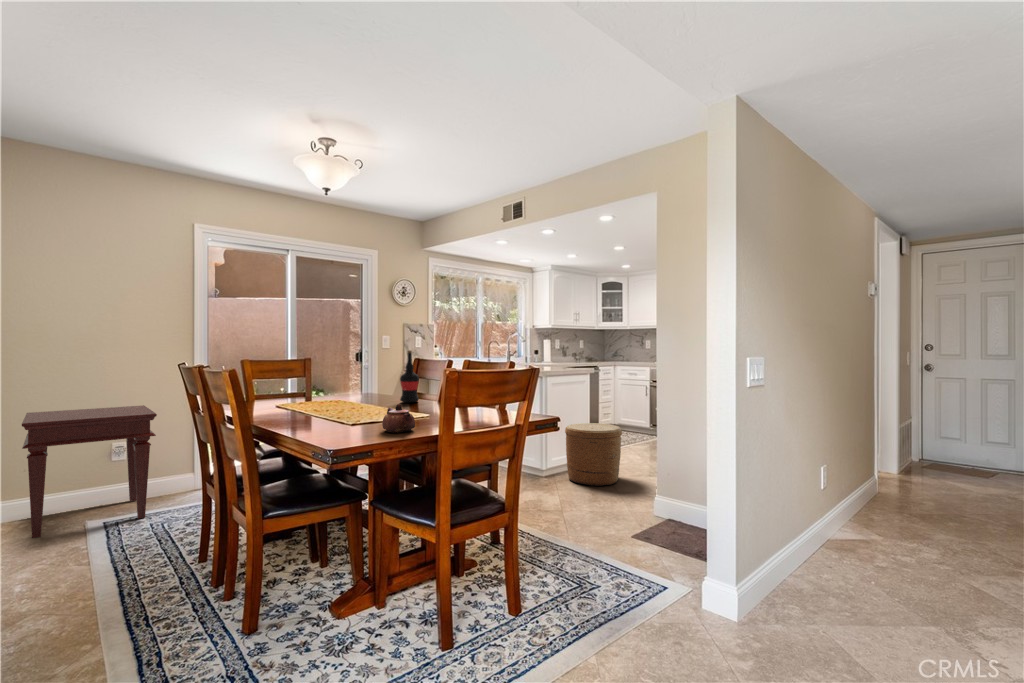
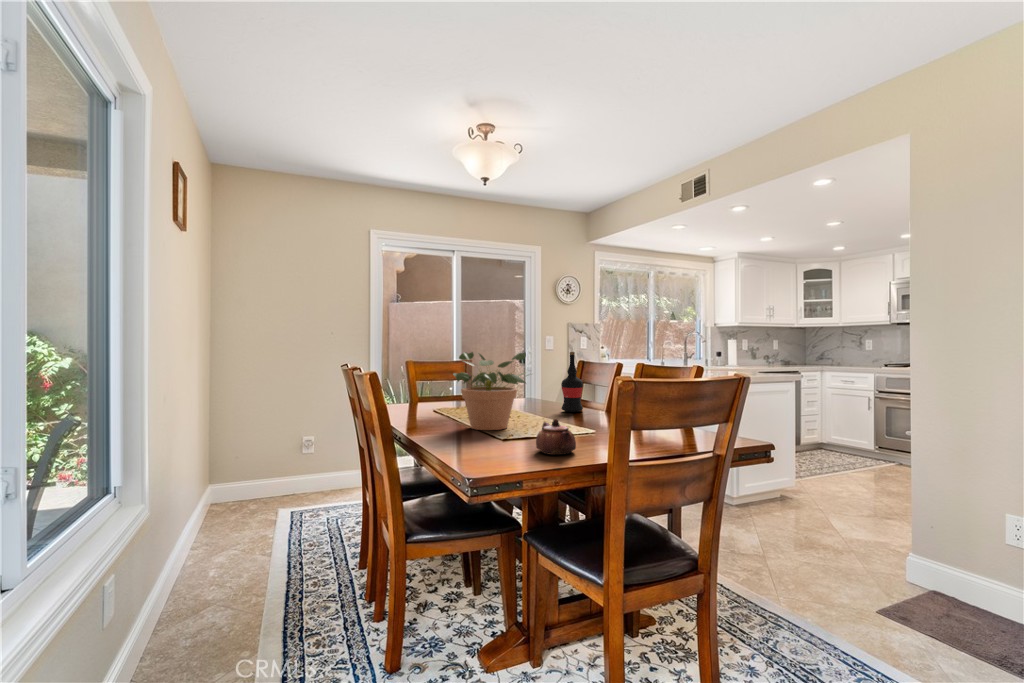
potted plant: none [302,351,381,419] -> present [453,352,528,430]
side table: present [22,405,157,538] -> none [228,403,334,521]
woven basket: present [565,423,622,486] -> none [763,443,846,526]

